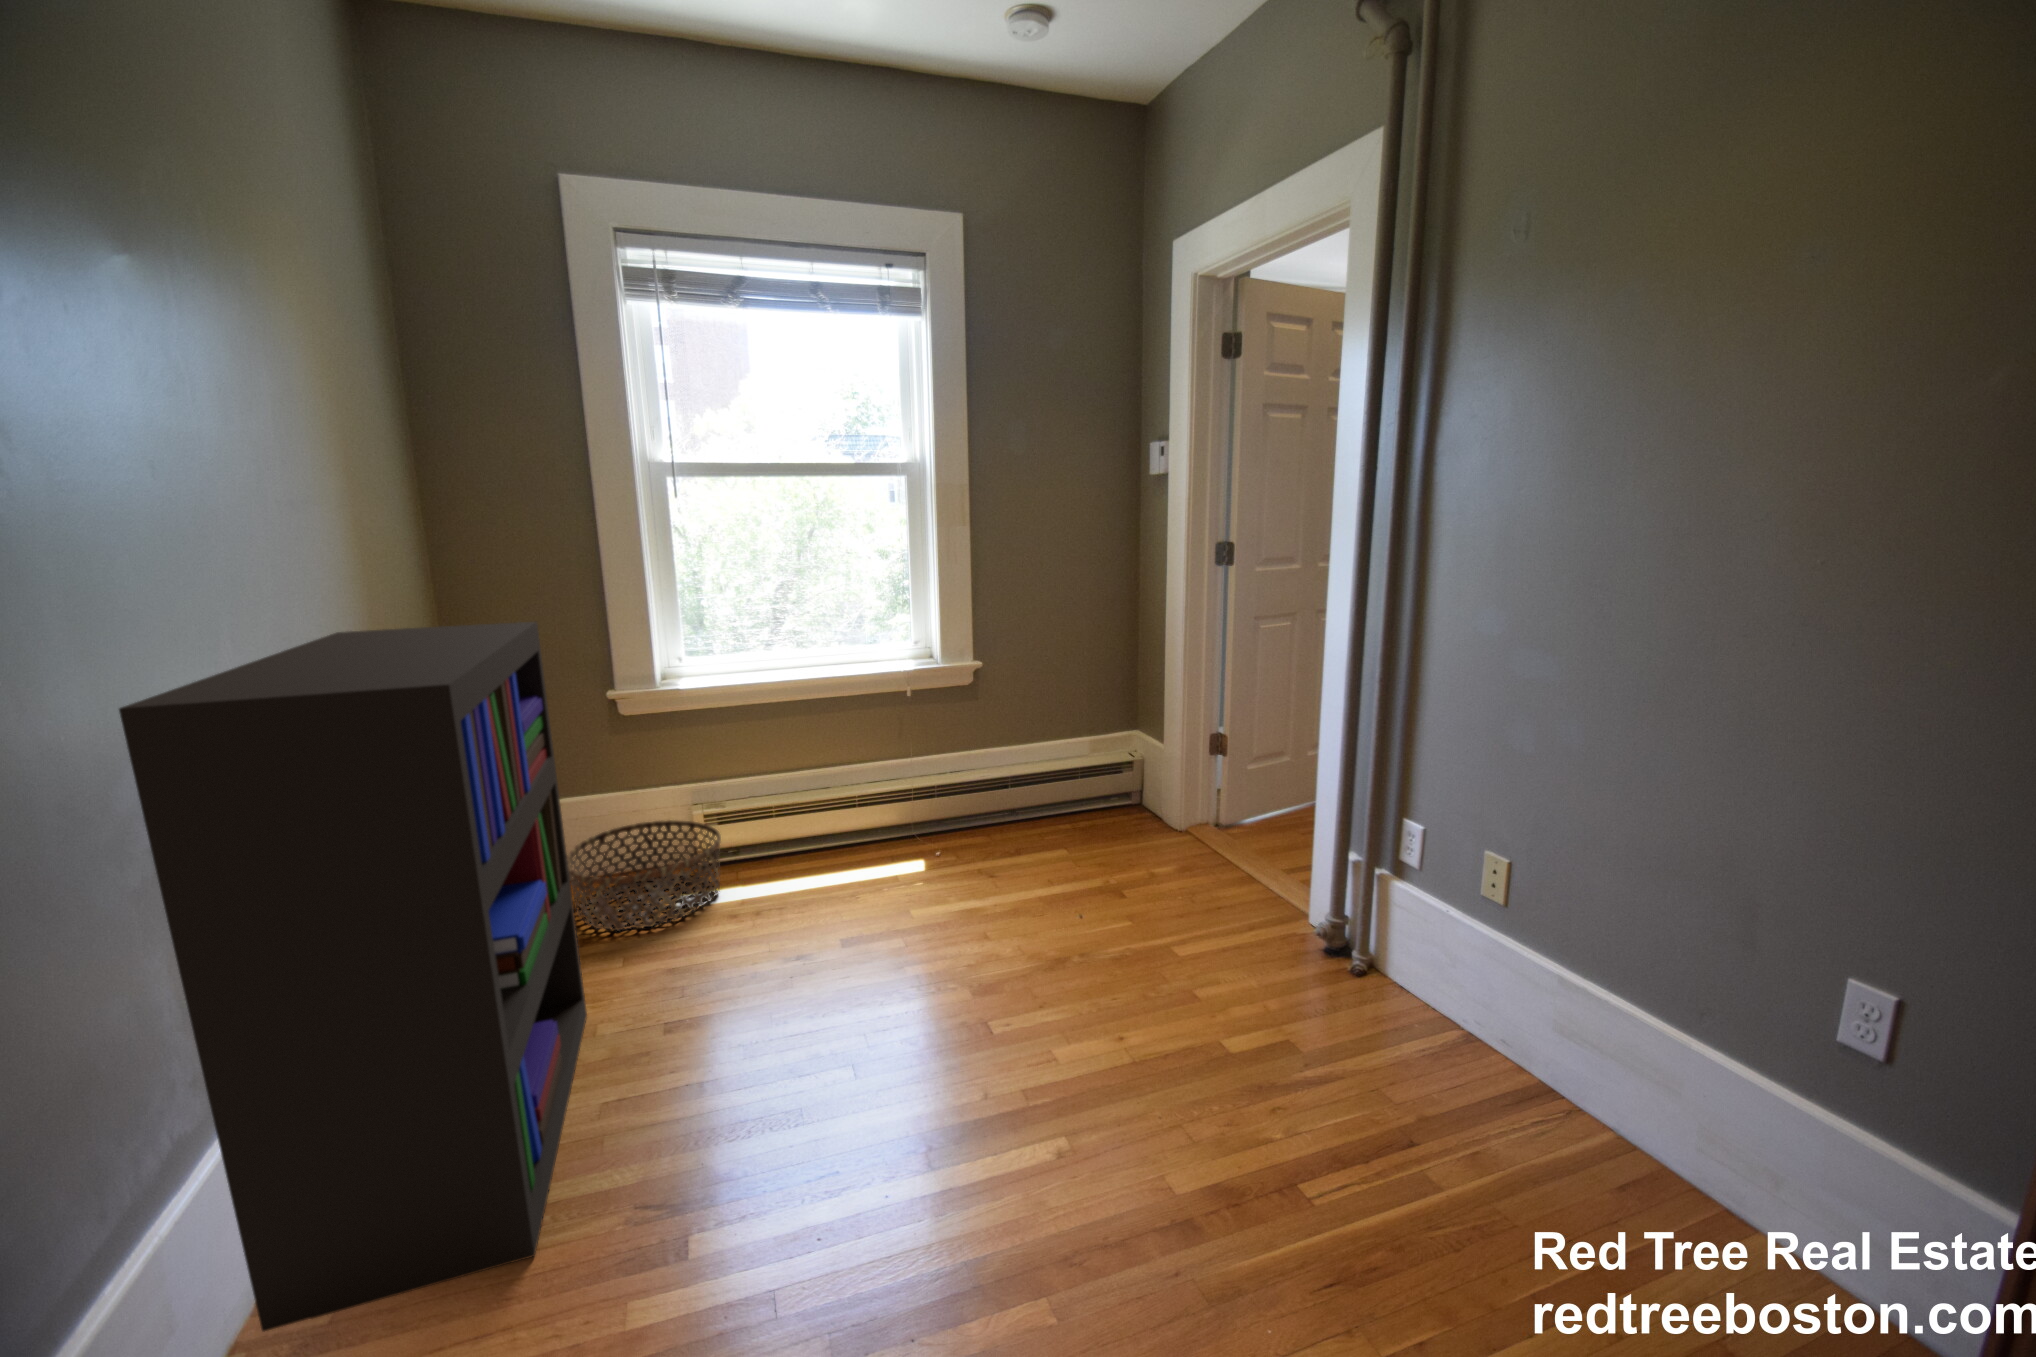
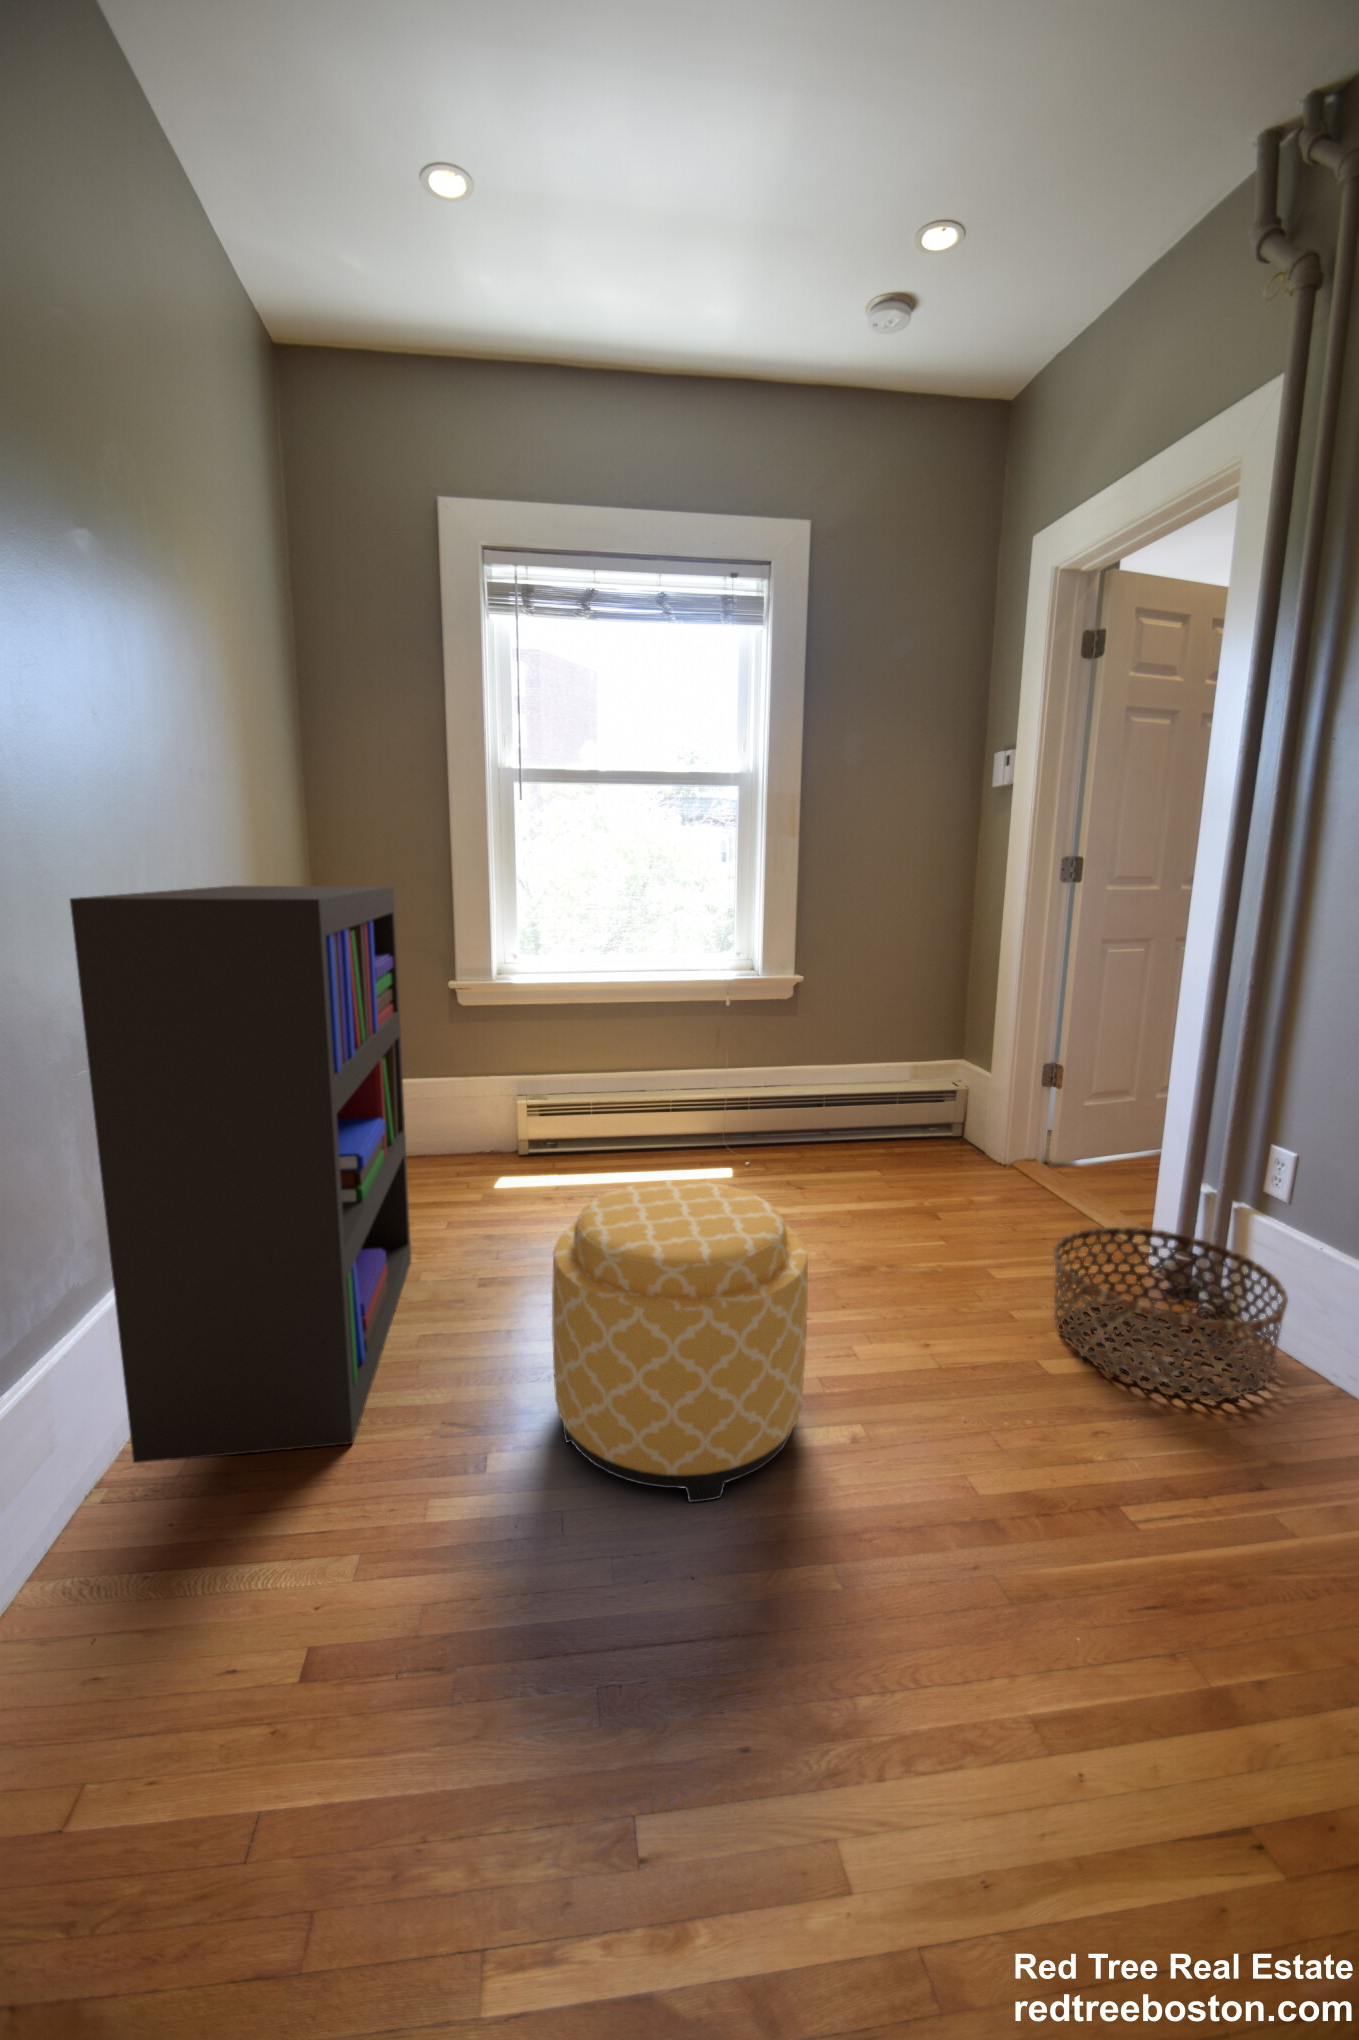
basket: present [567,820,721,931] -> present [1053,1227,1288,1401]
ottoman: none [748,919,1011,1258] -> present [552,1180,808,1502]

